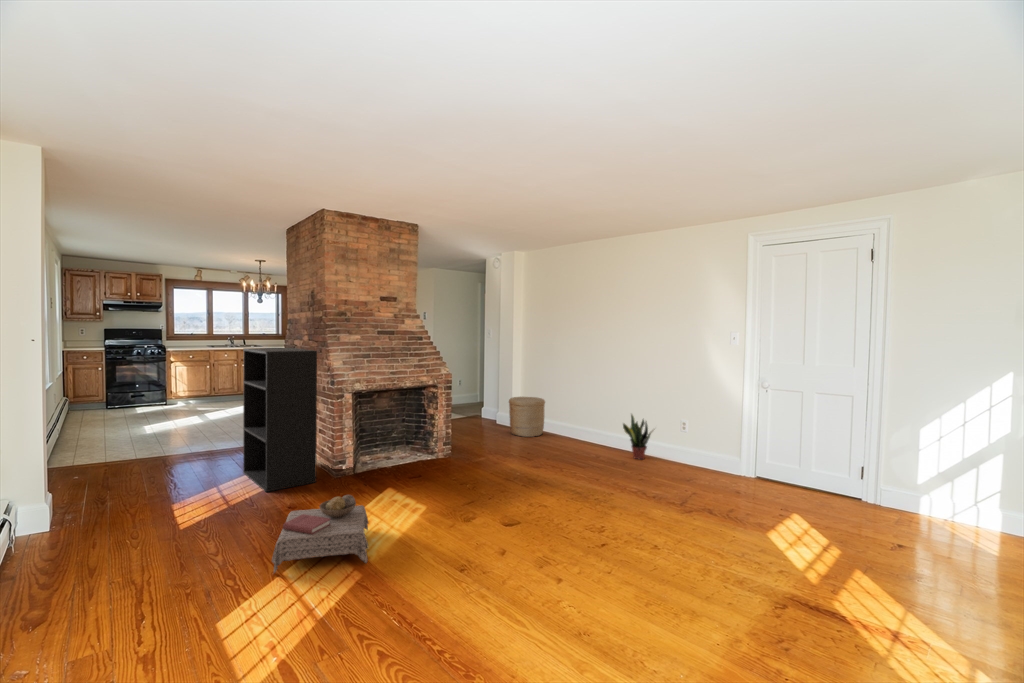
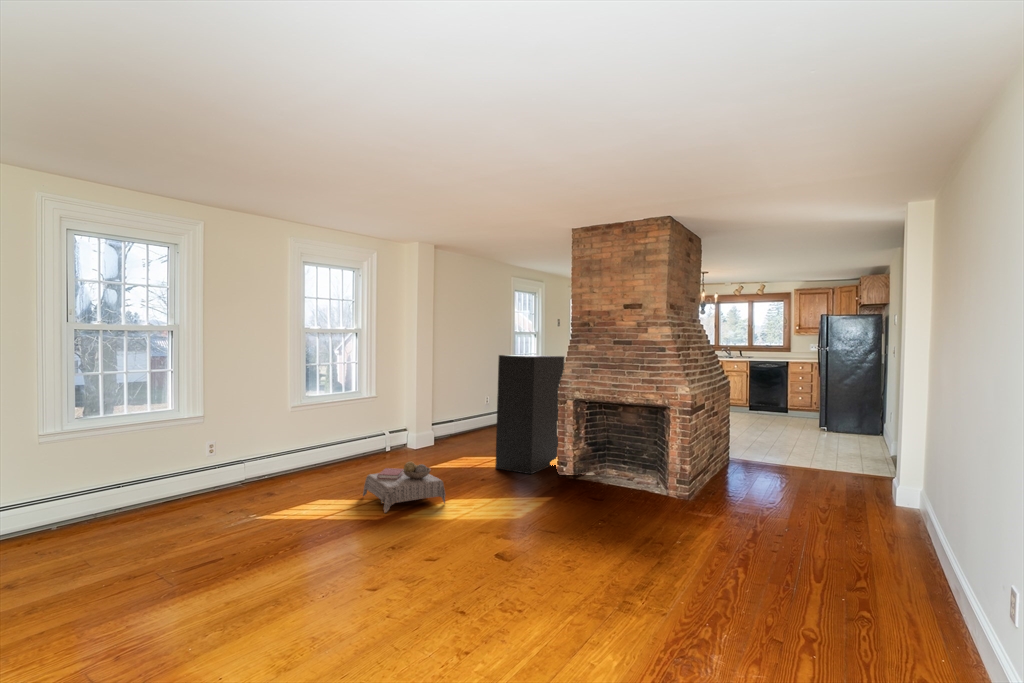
woven basket: present [509,397,545,437] -> none [846,455,924,530]
potted plant: present [623,415,653,459] -> none [904,516,996,629]

